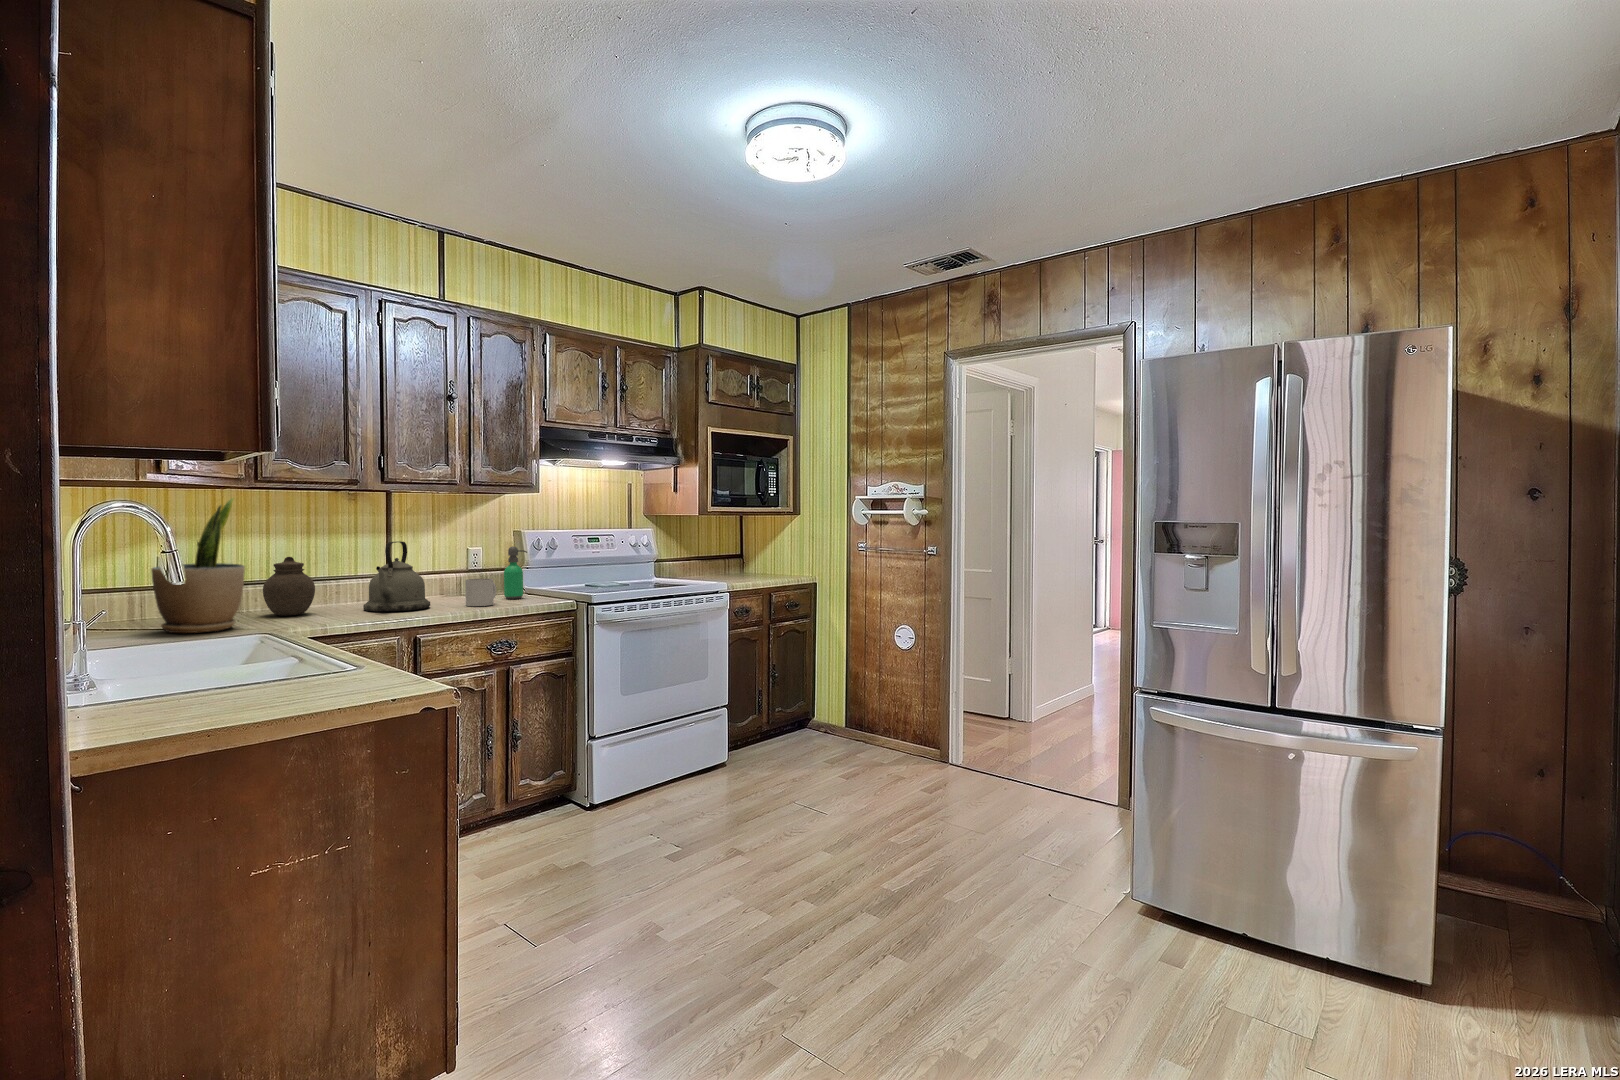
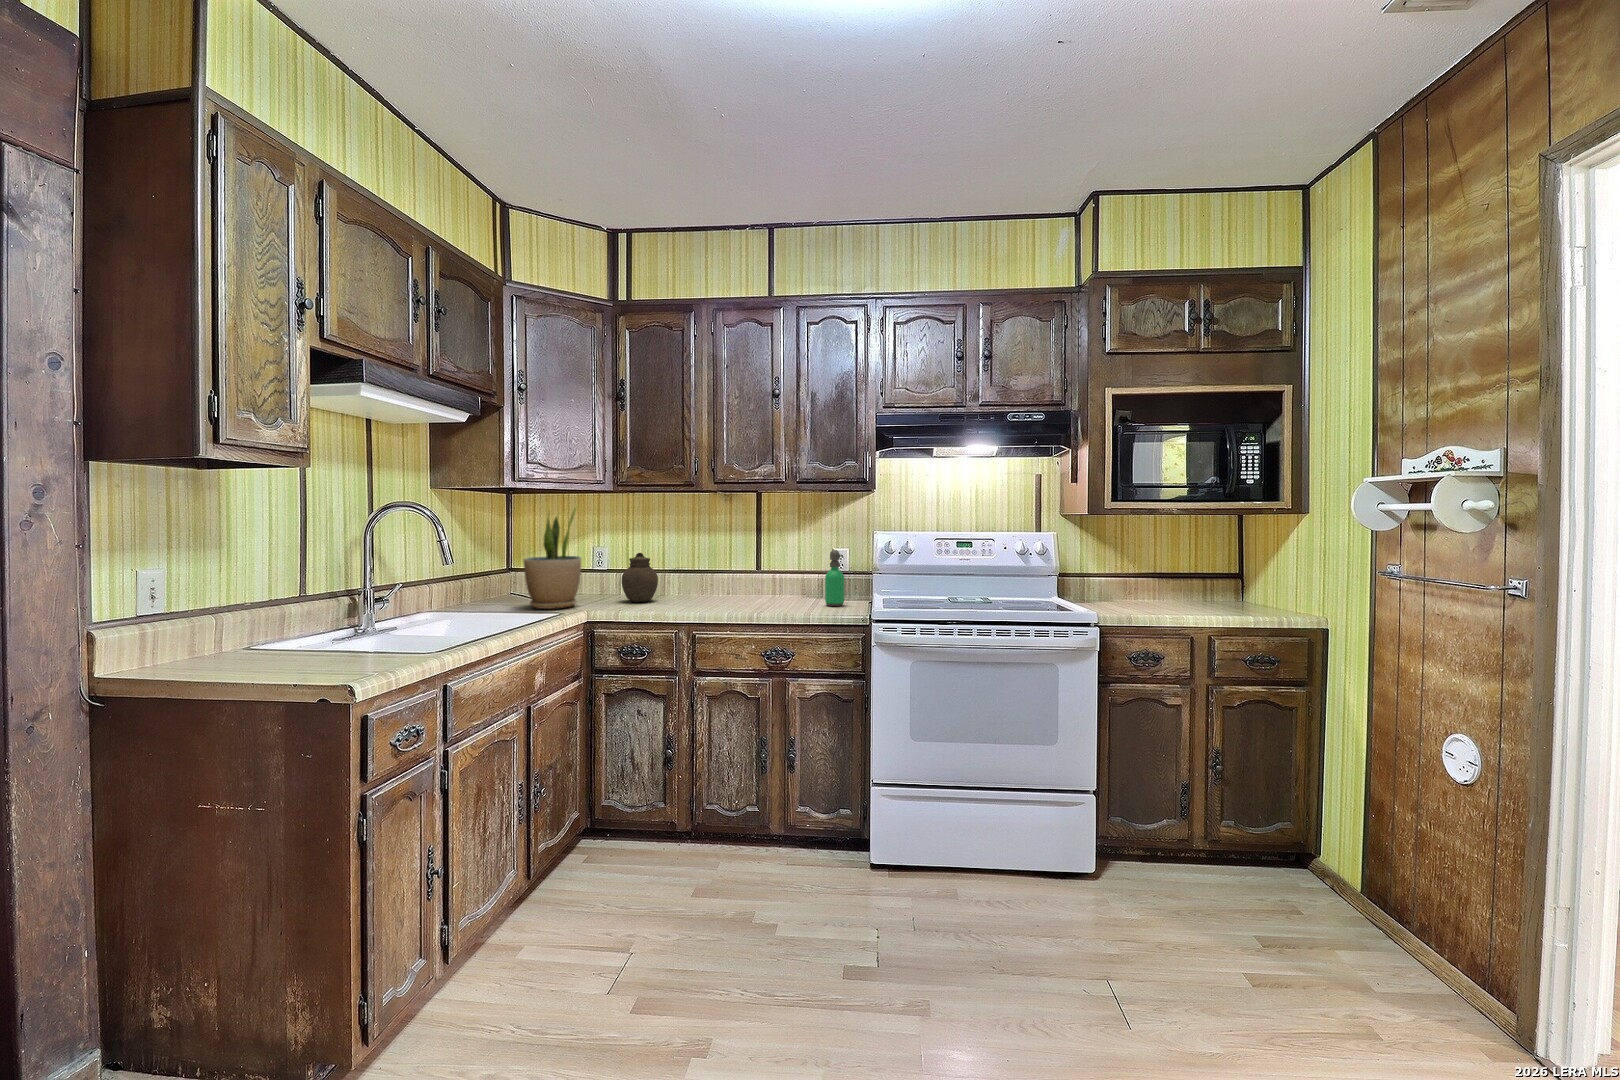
kettle: present [363,541,430,611] -> none [676,542,742,607]
mug: present [465,579,496,606] -> none [765,582,802,610]

